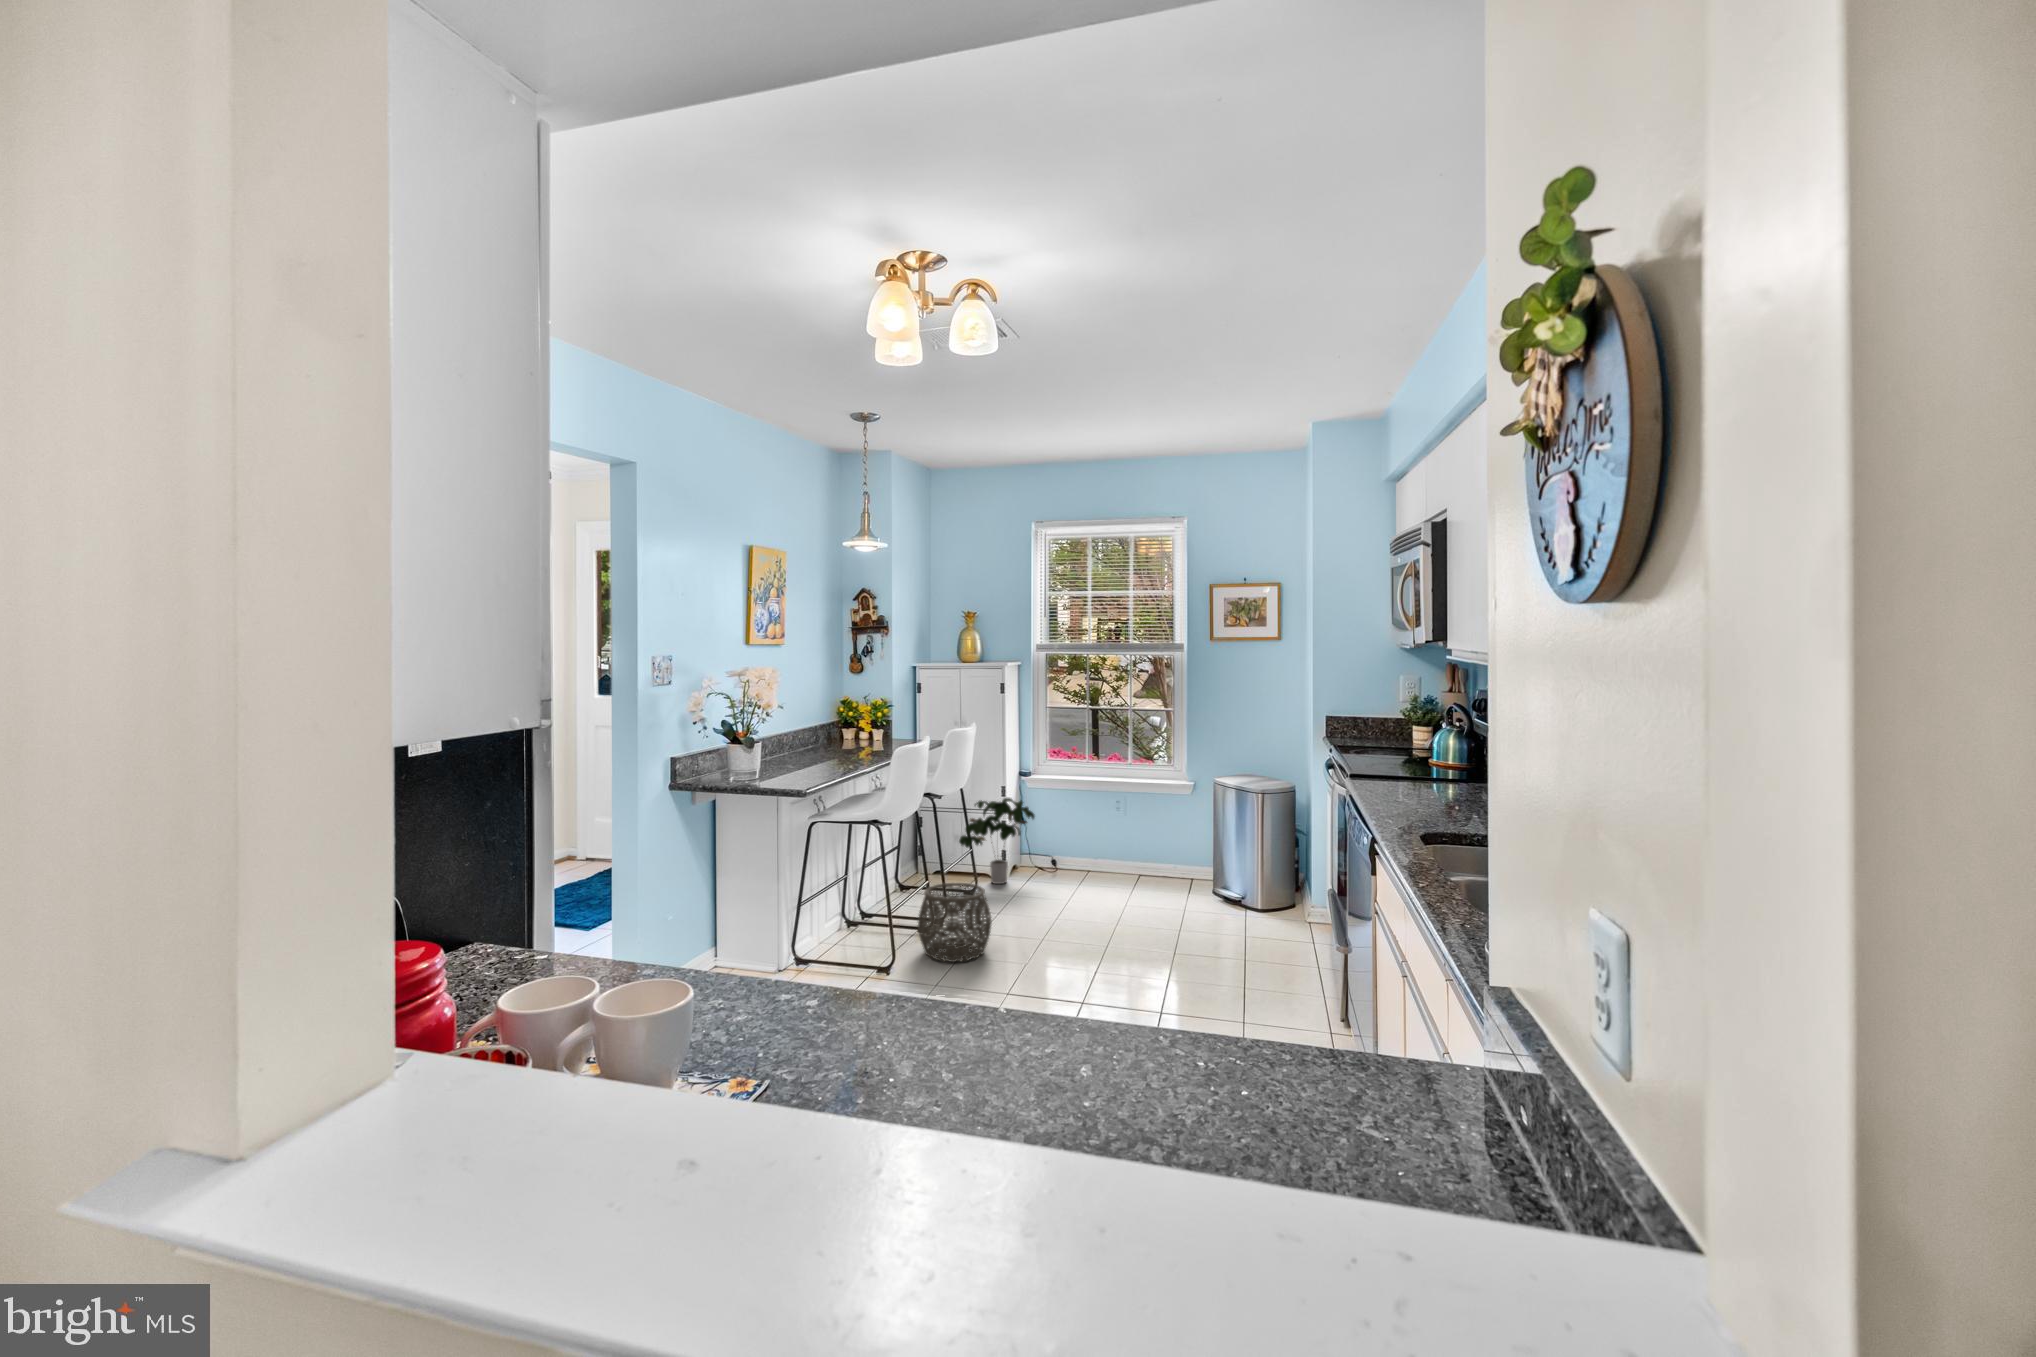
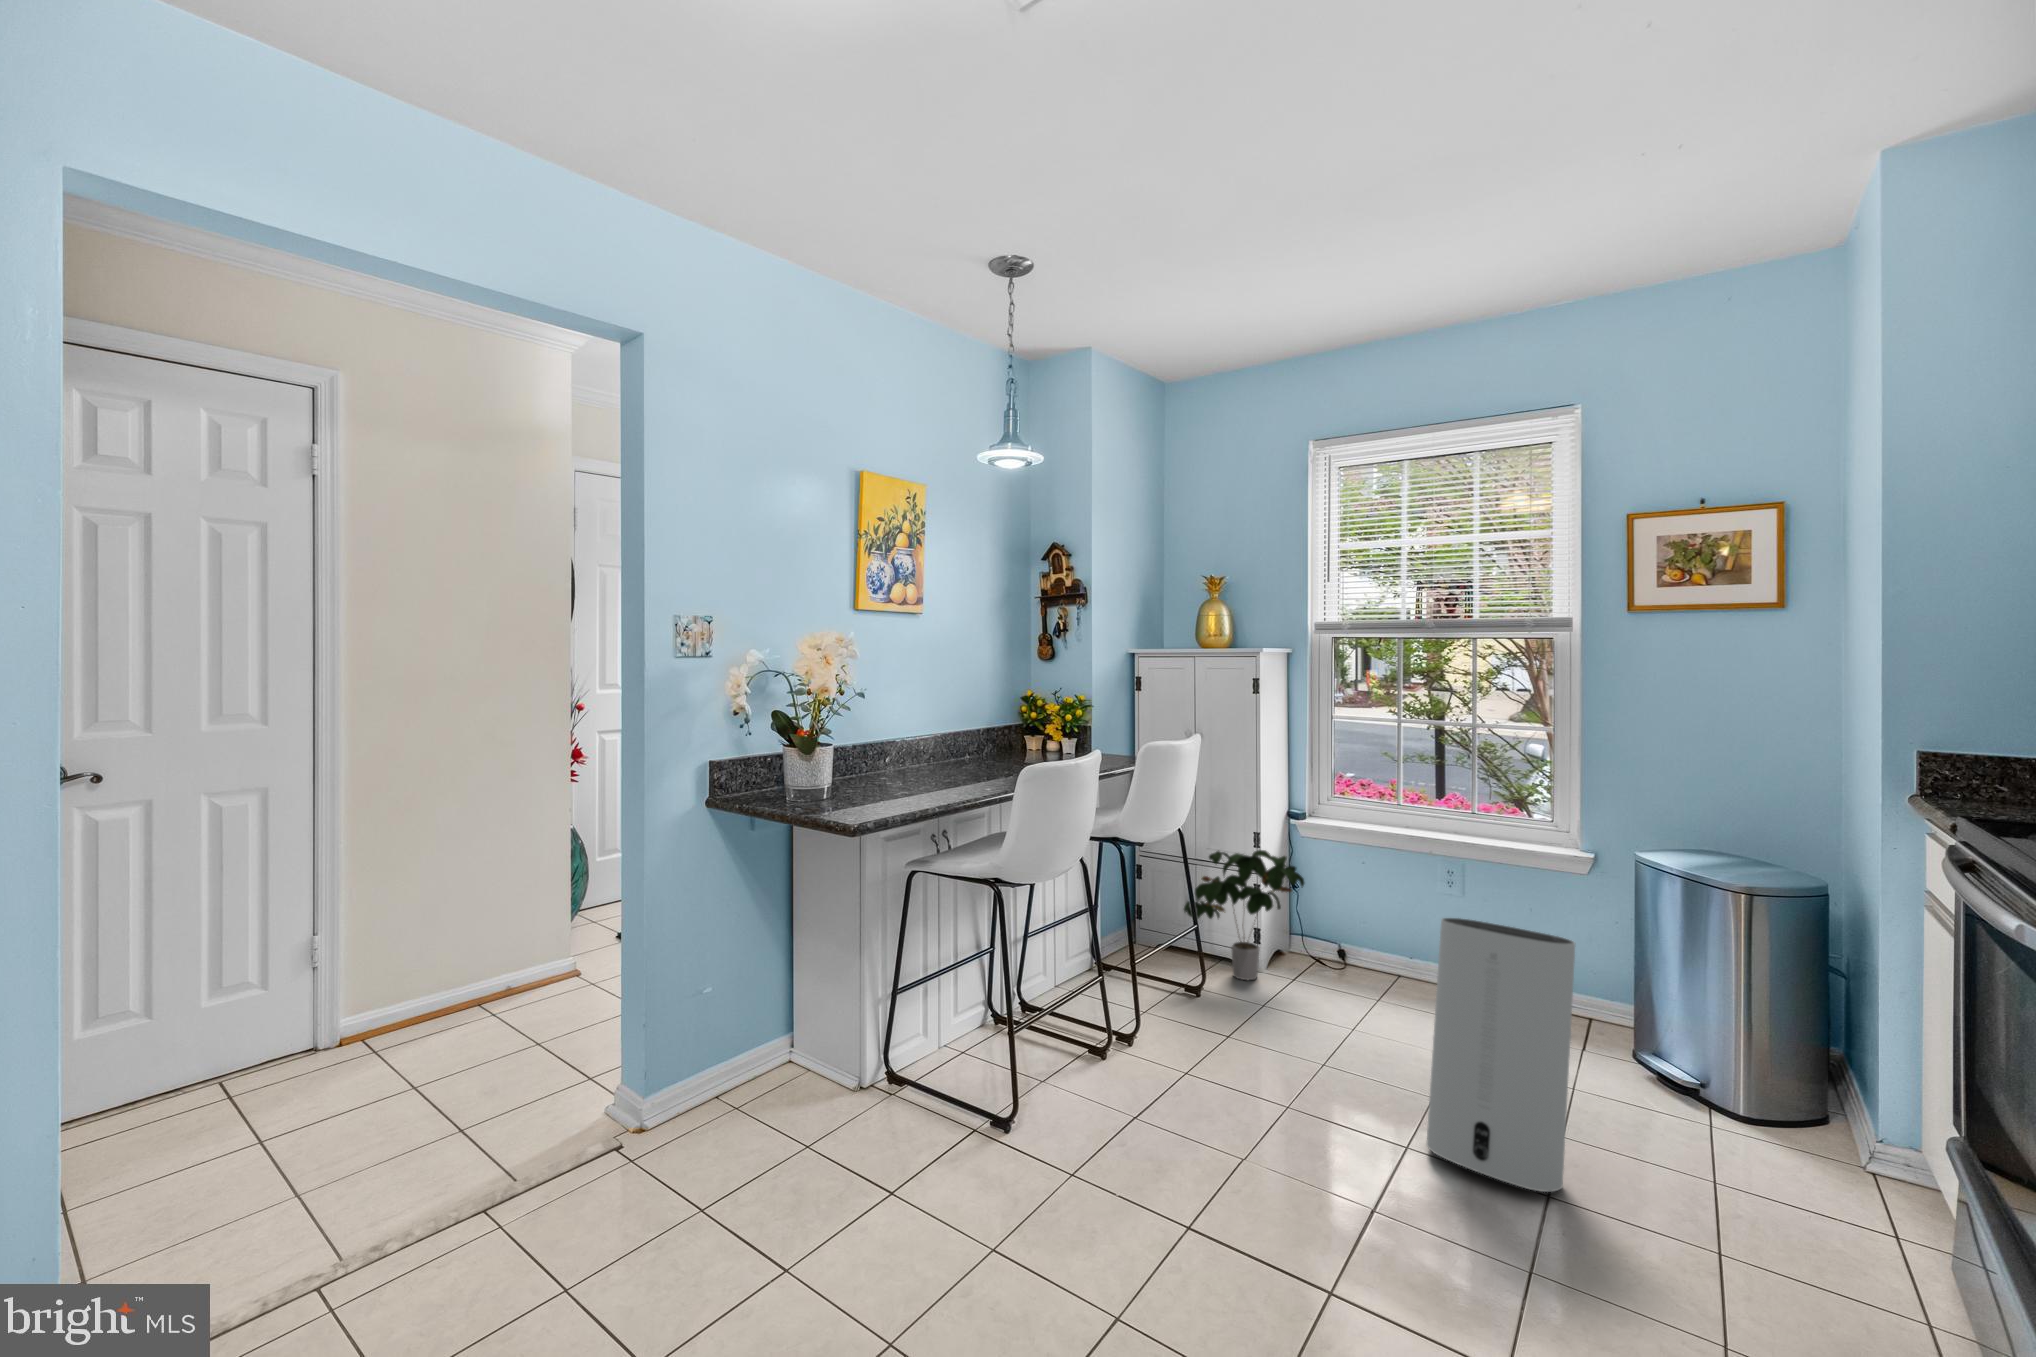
air purifier: none [1123,819,1192,950] -> present [1427,918,1576,1192]
woven basket: present [918,883,992,962] -> none [1061,988,1185,1131]

